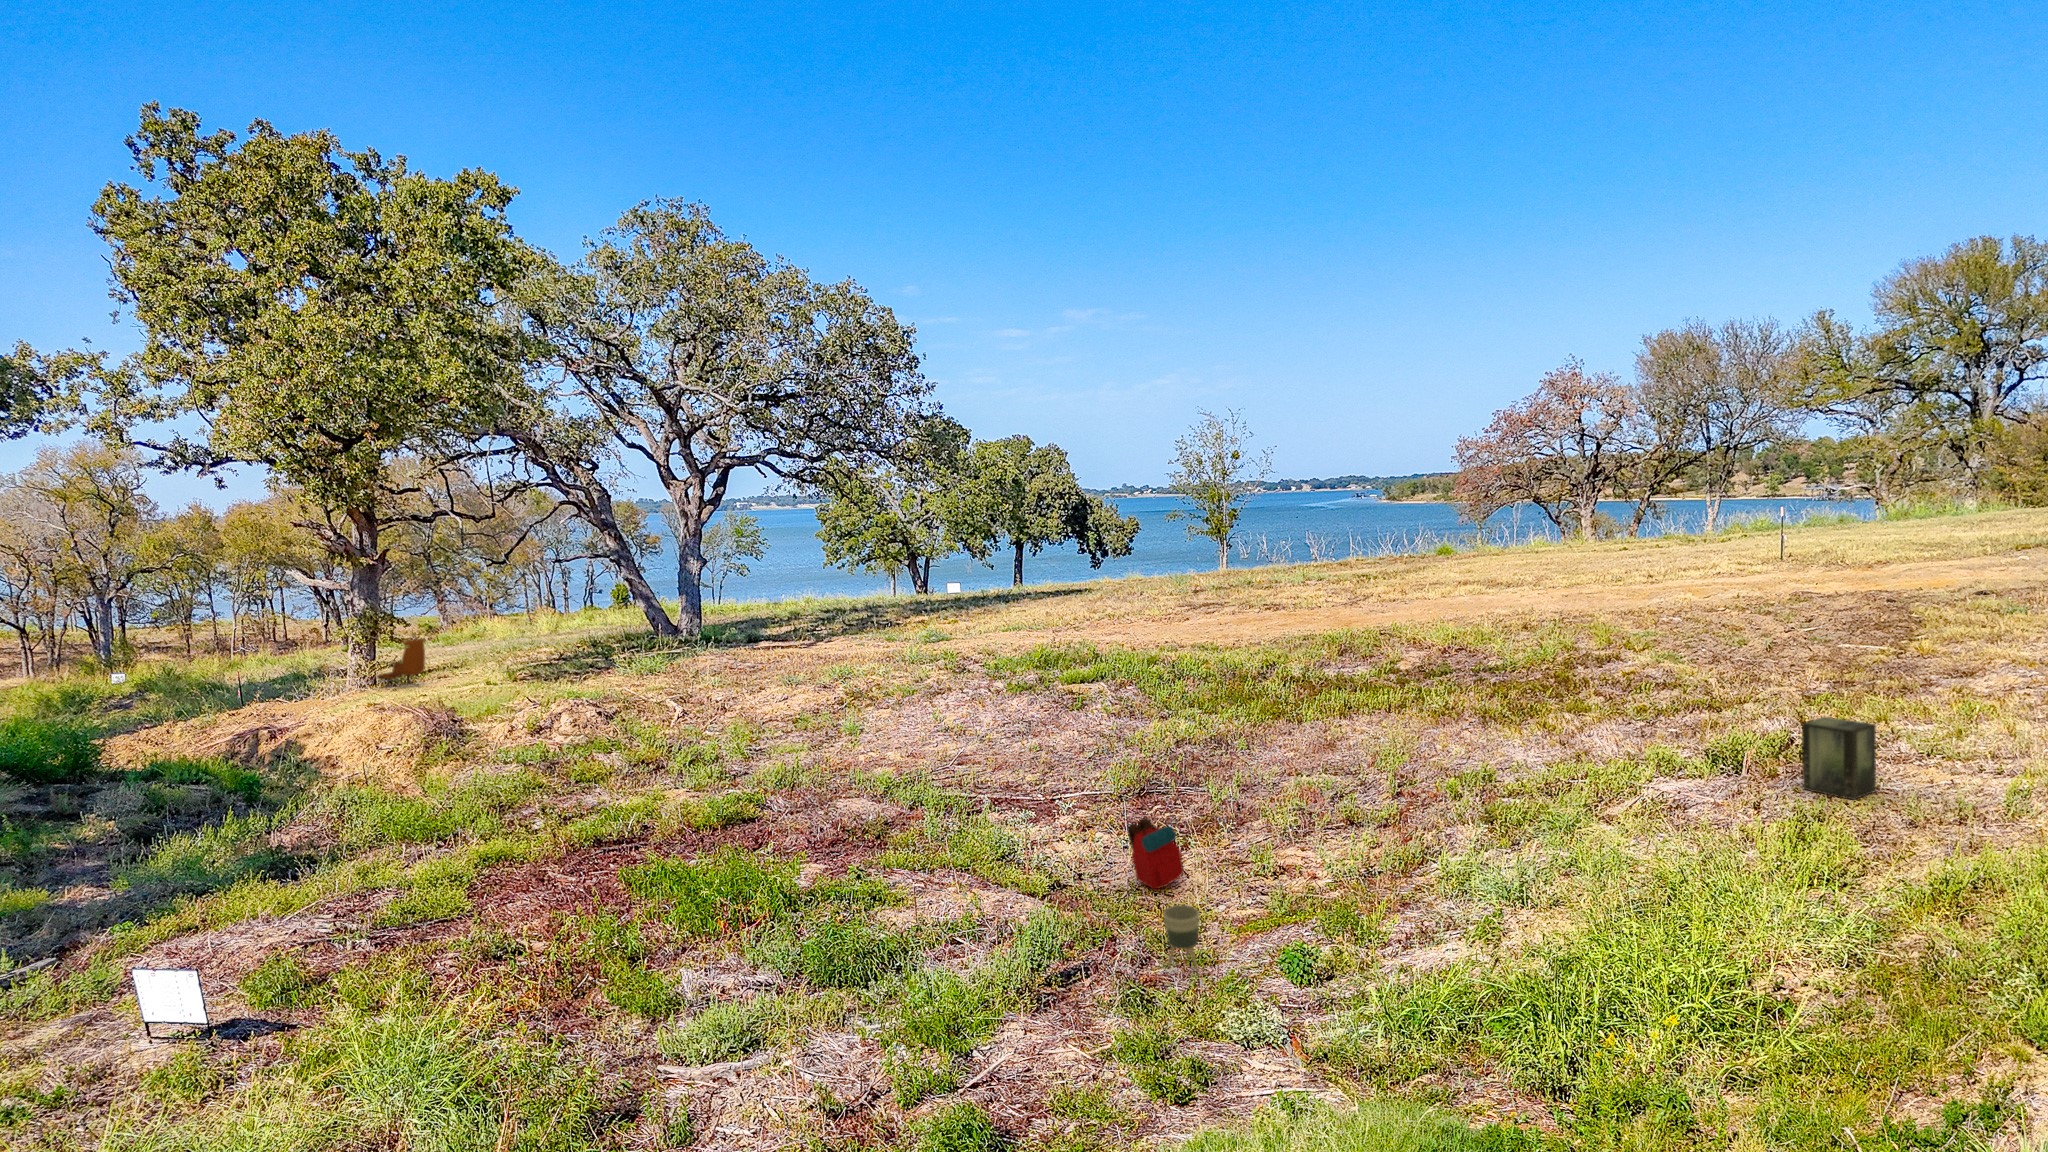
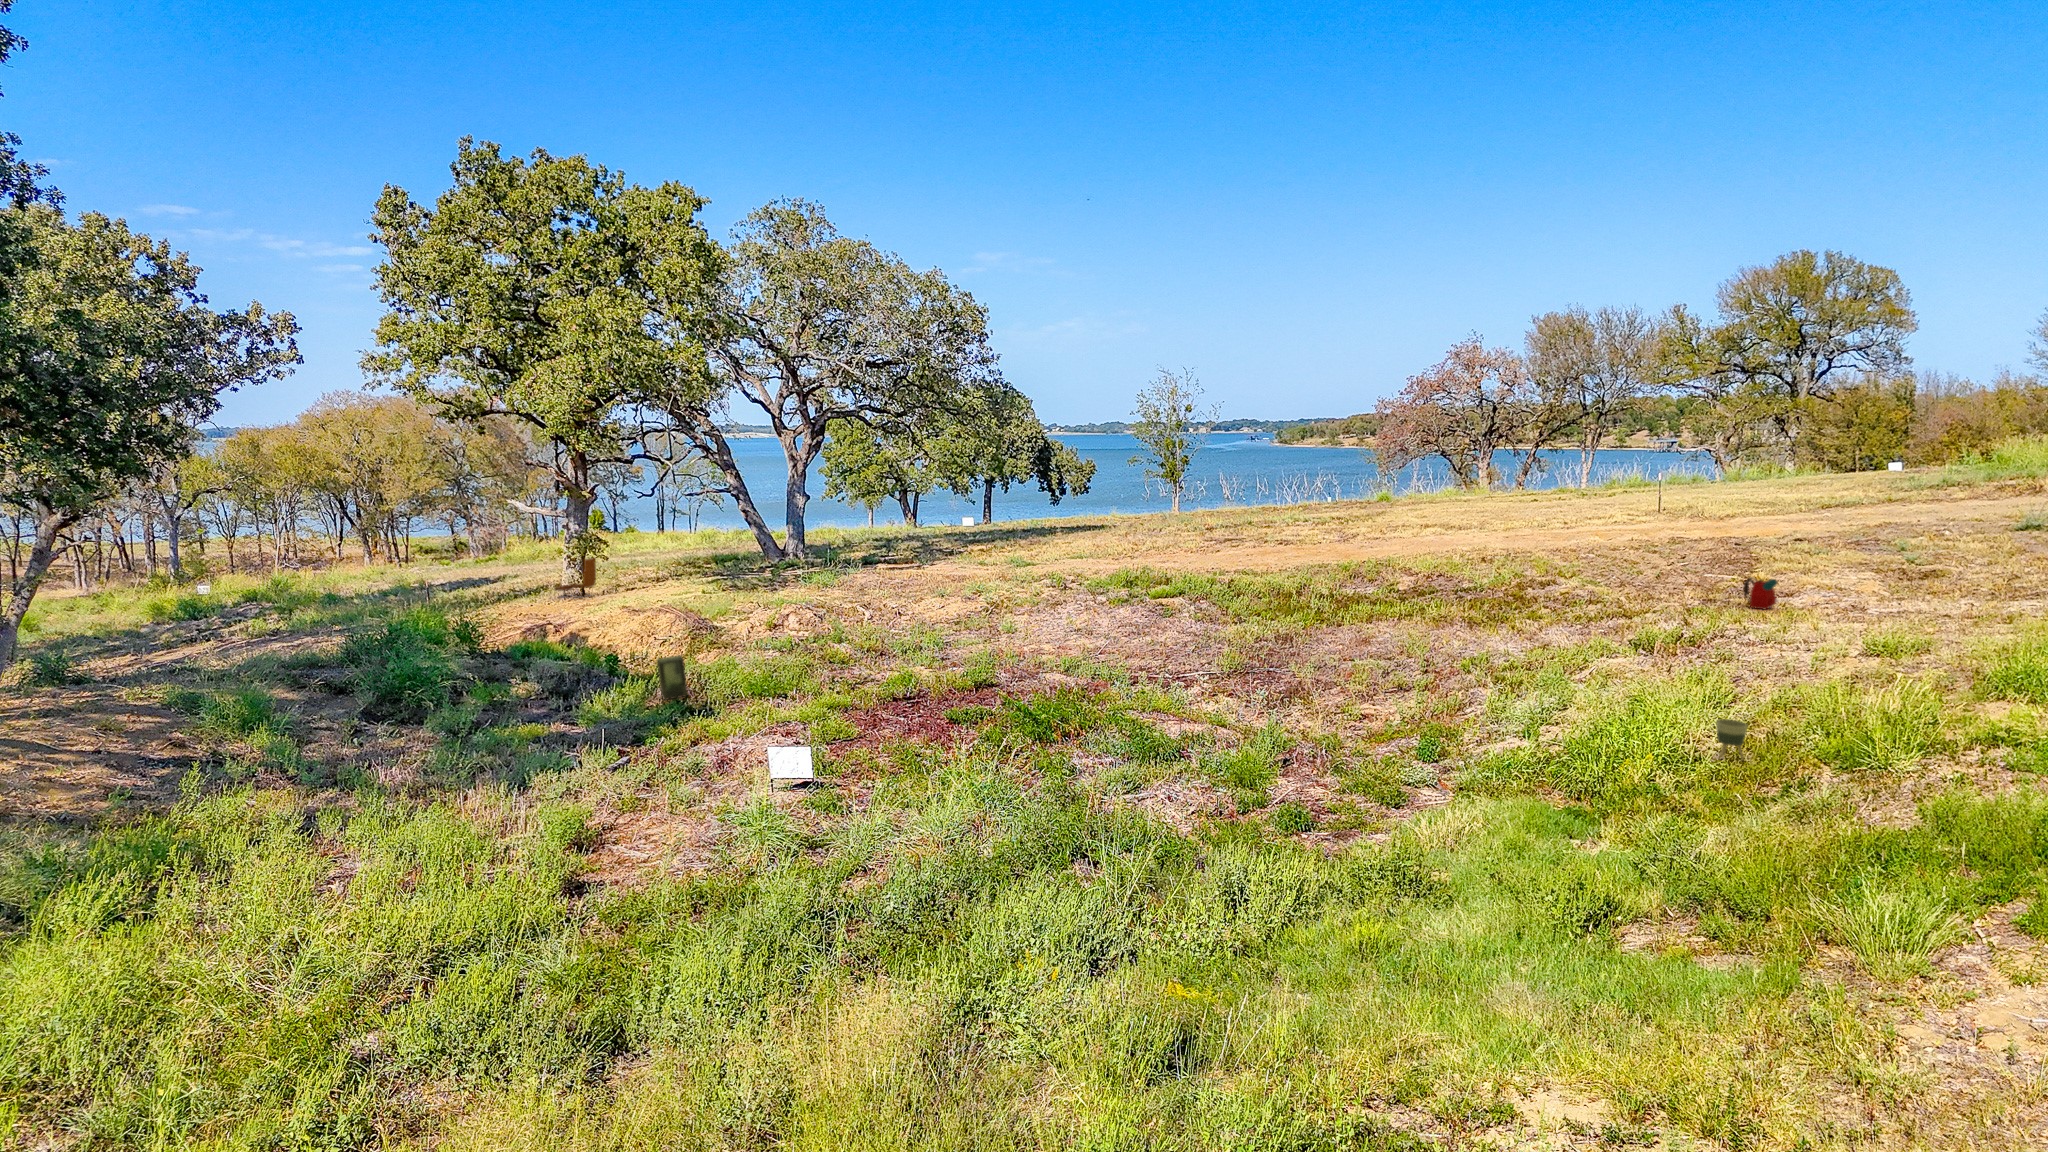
storage box: present [1802,717,1876,800] -> present [657,655,688,700]
backpack: present [1127,818,1184,889] -> present [1743,577,1777,609]
planter: present [1163,905,1199,971] -> present [1716,719,1747,760]

